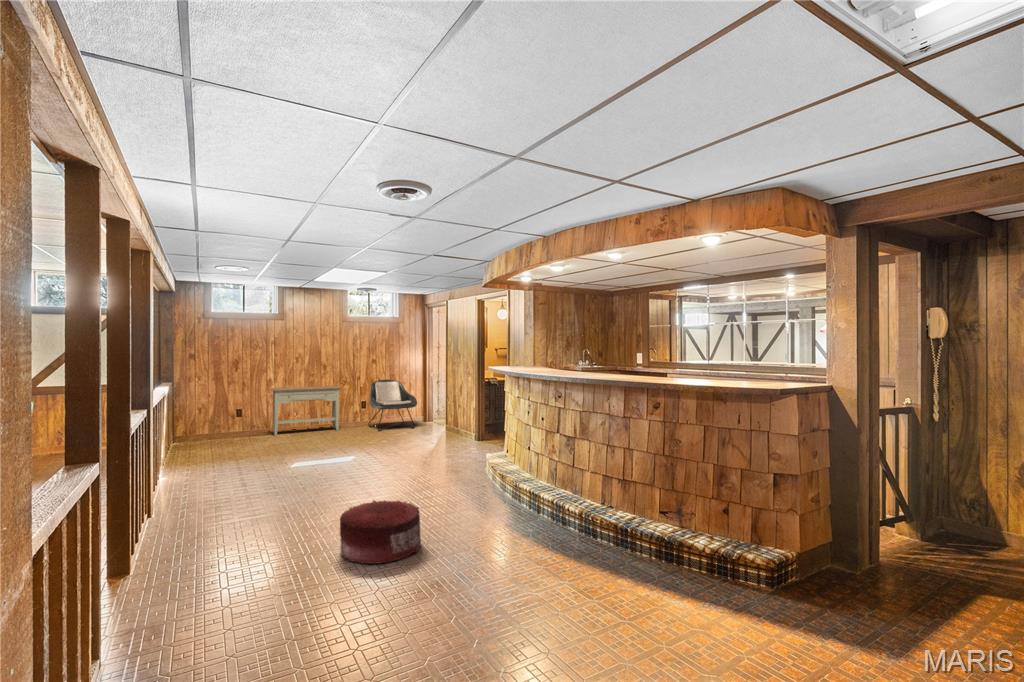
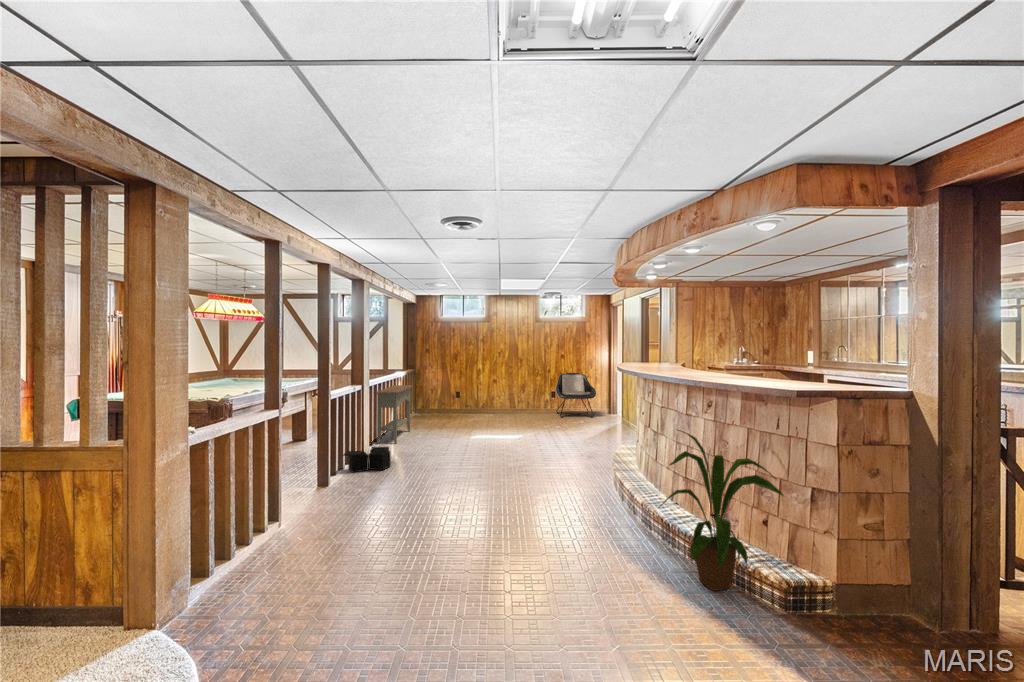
console table: present [271,386,341,436] -> present [377,385,413,444]
house plant: none [657,433,772,584] -> present [659,430,784,591]
storage bin: none [146,490,221,535] -> present [343,447,391,472]
pouf: present [340,500,421,564] -> none [435,466,499,515]

